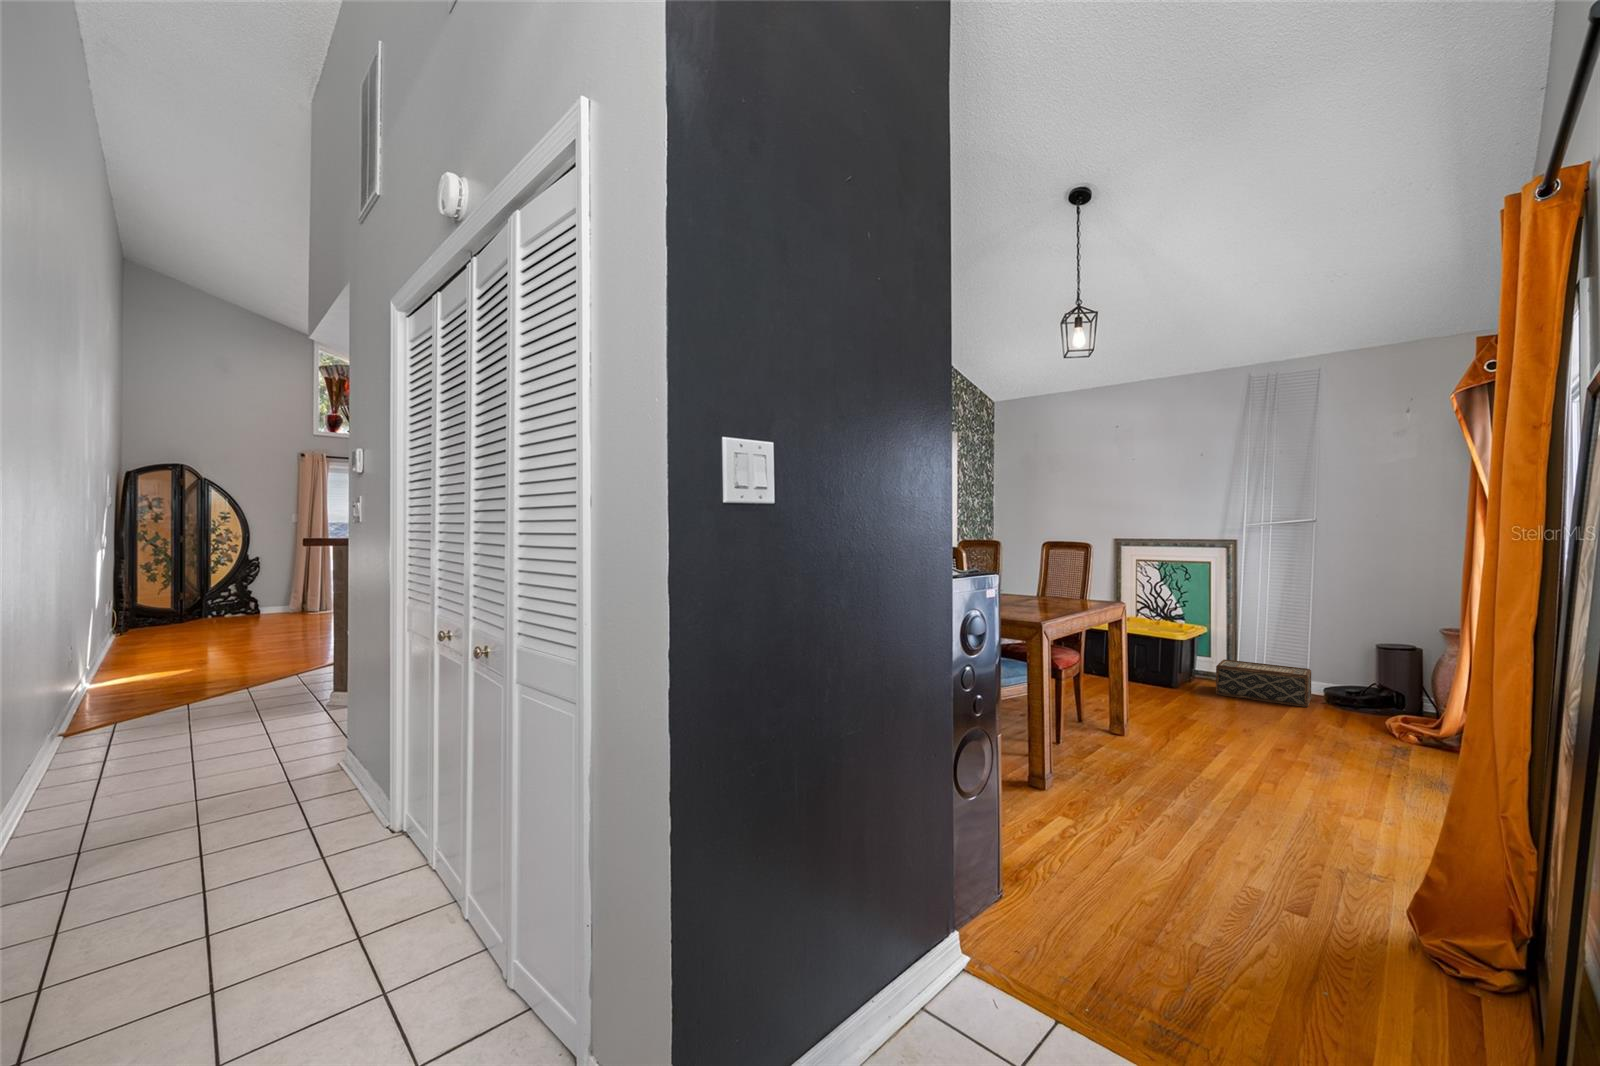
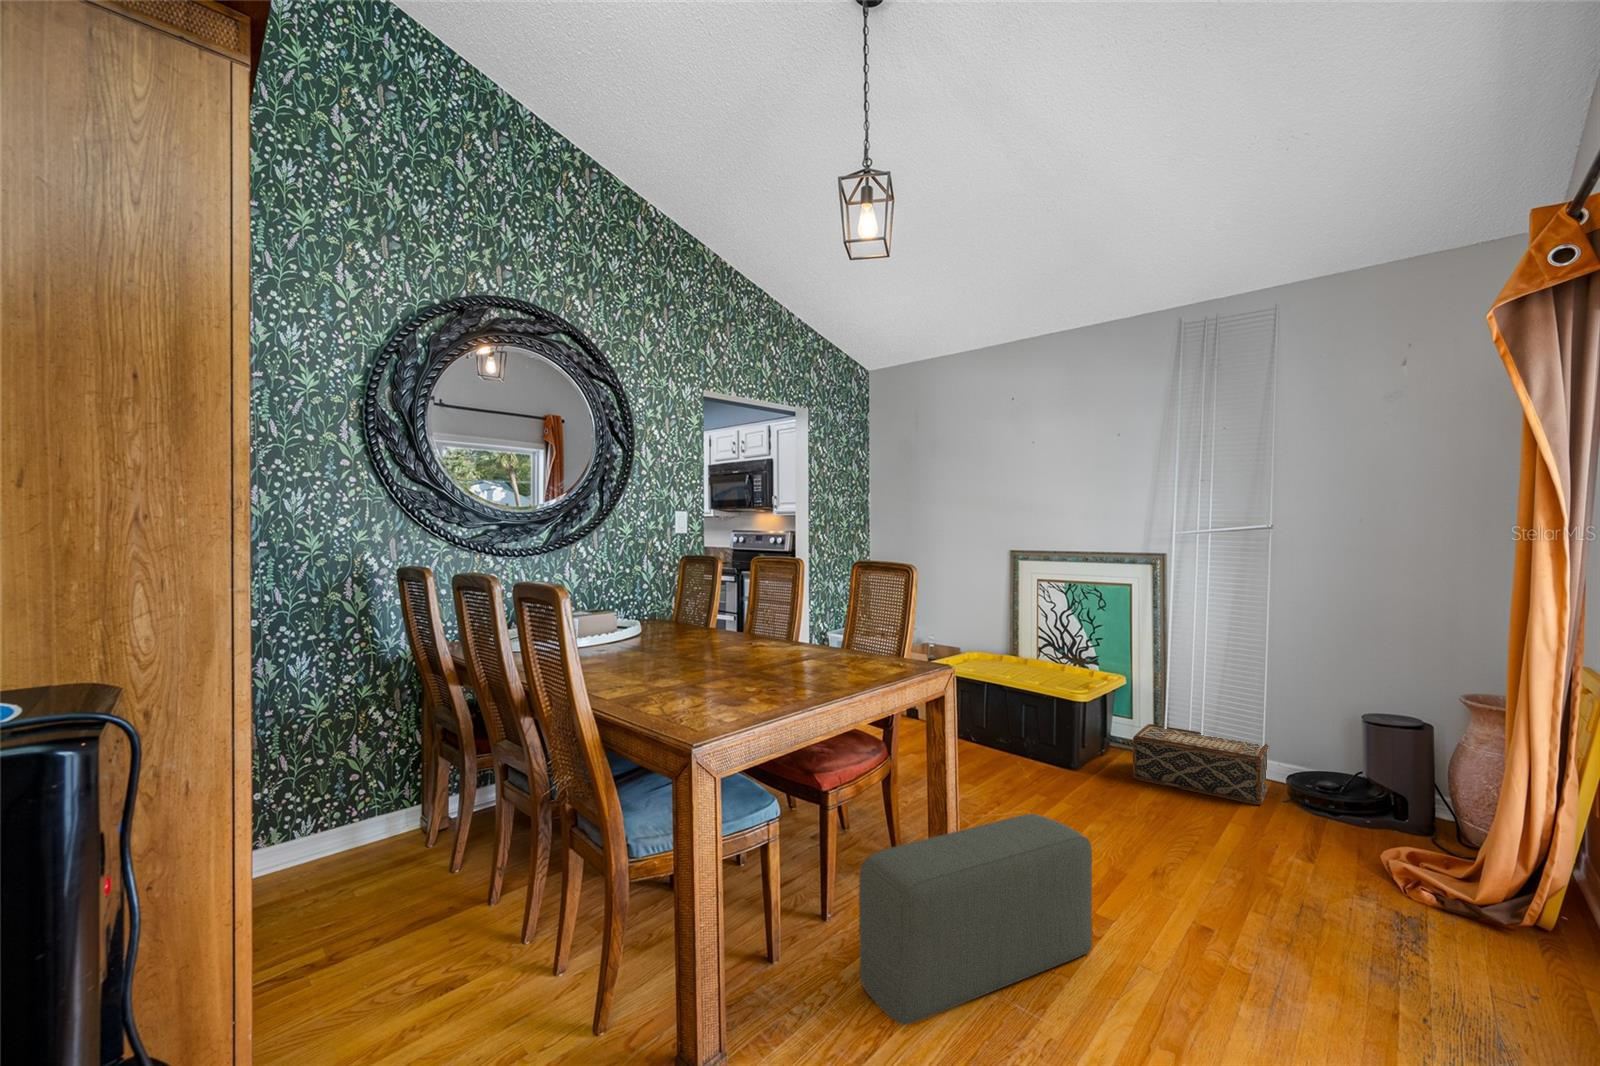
pouf: none [1105,690,1227,784] -> present [859,814,1092,1025]

